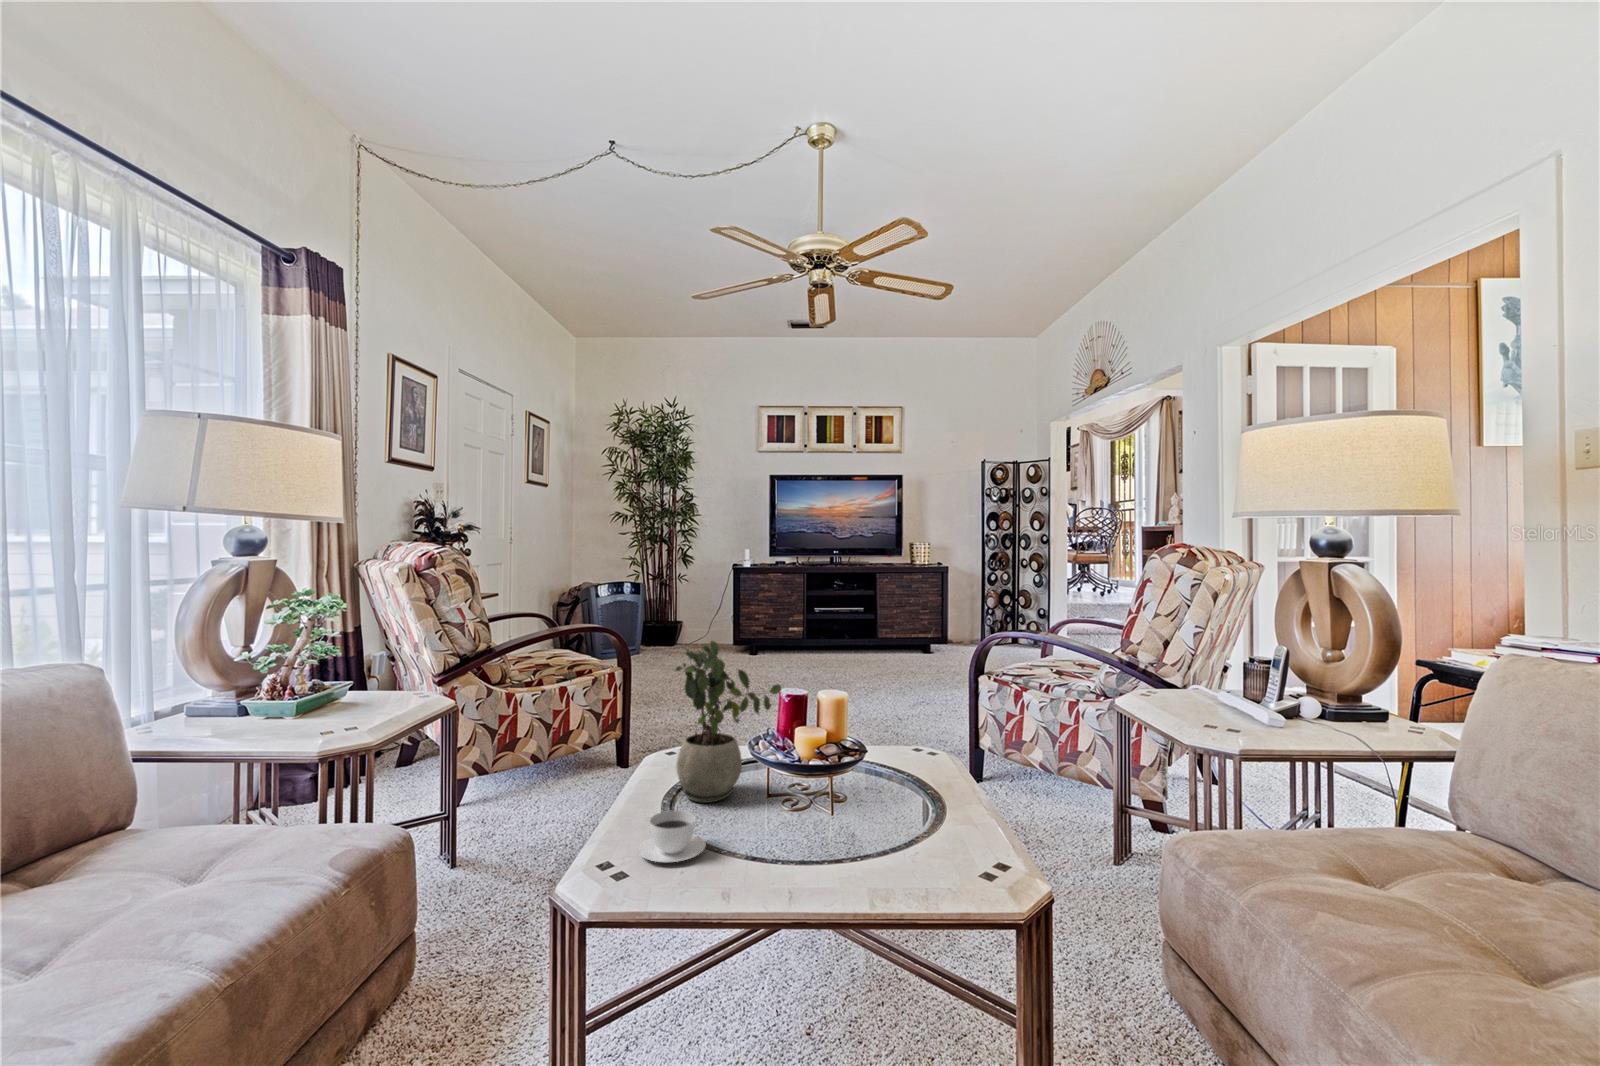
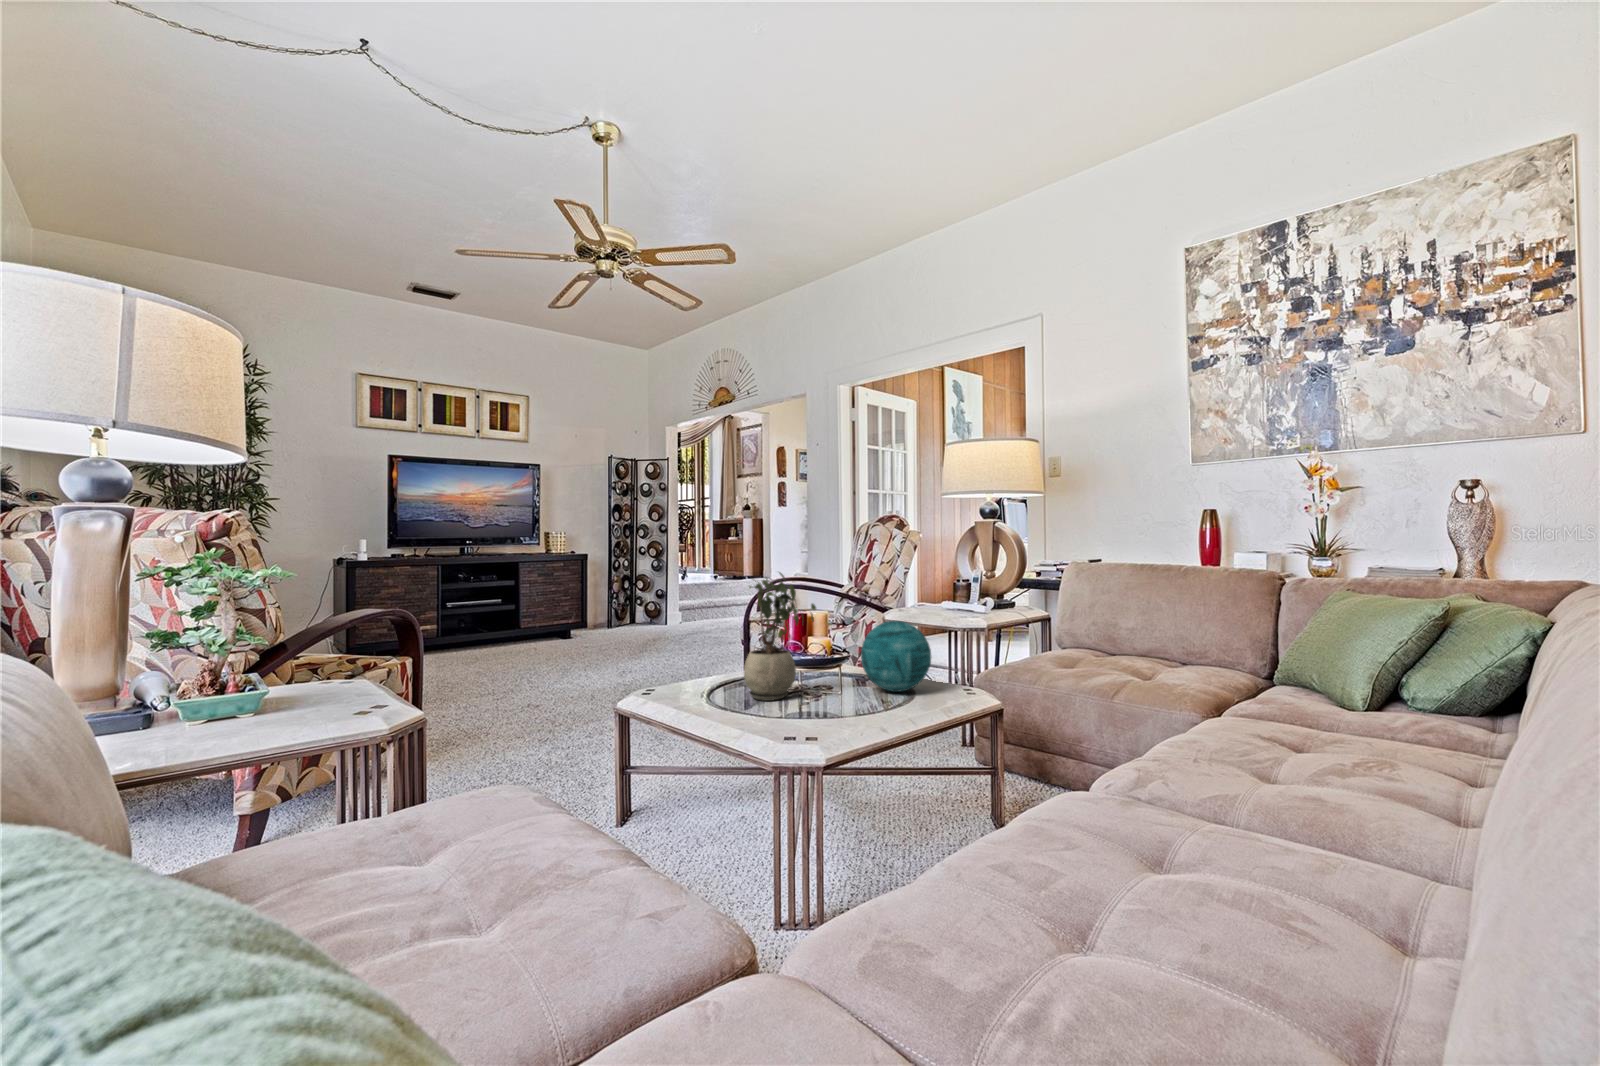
decorative orb: none [798,729,901,838] -> present [861,621,931,692]
teacup: present [639,810,706,862] -> none [811,689,860,720]

